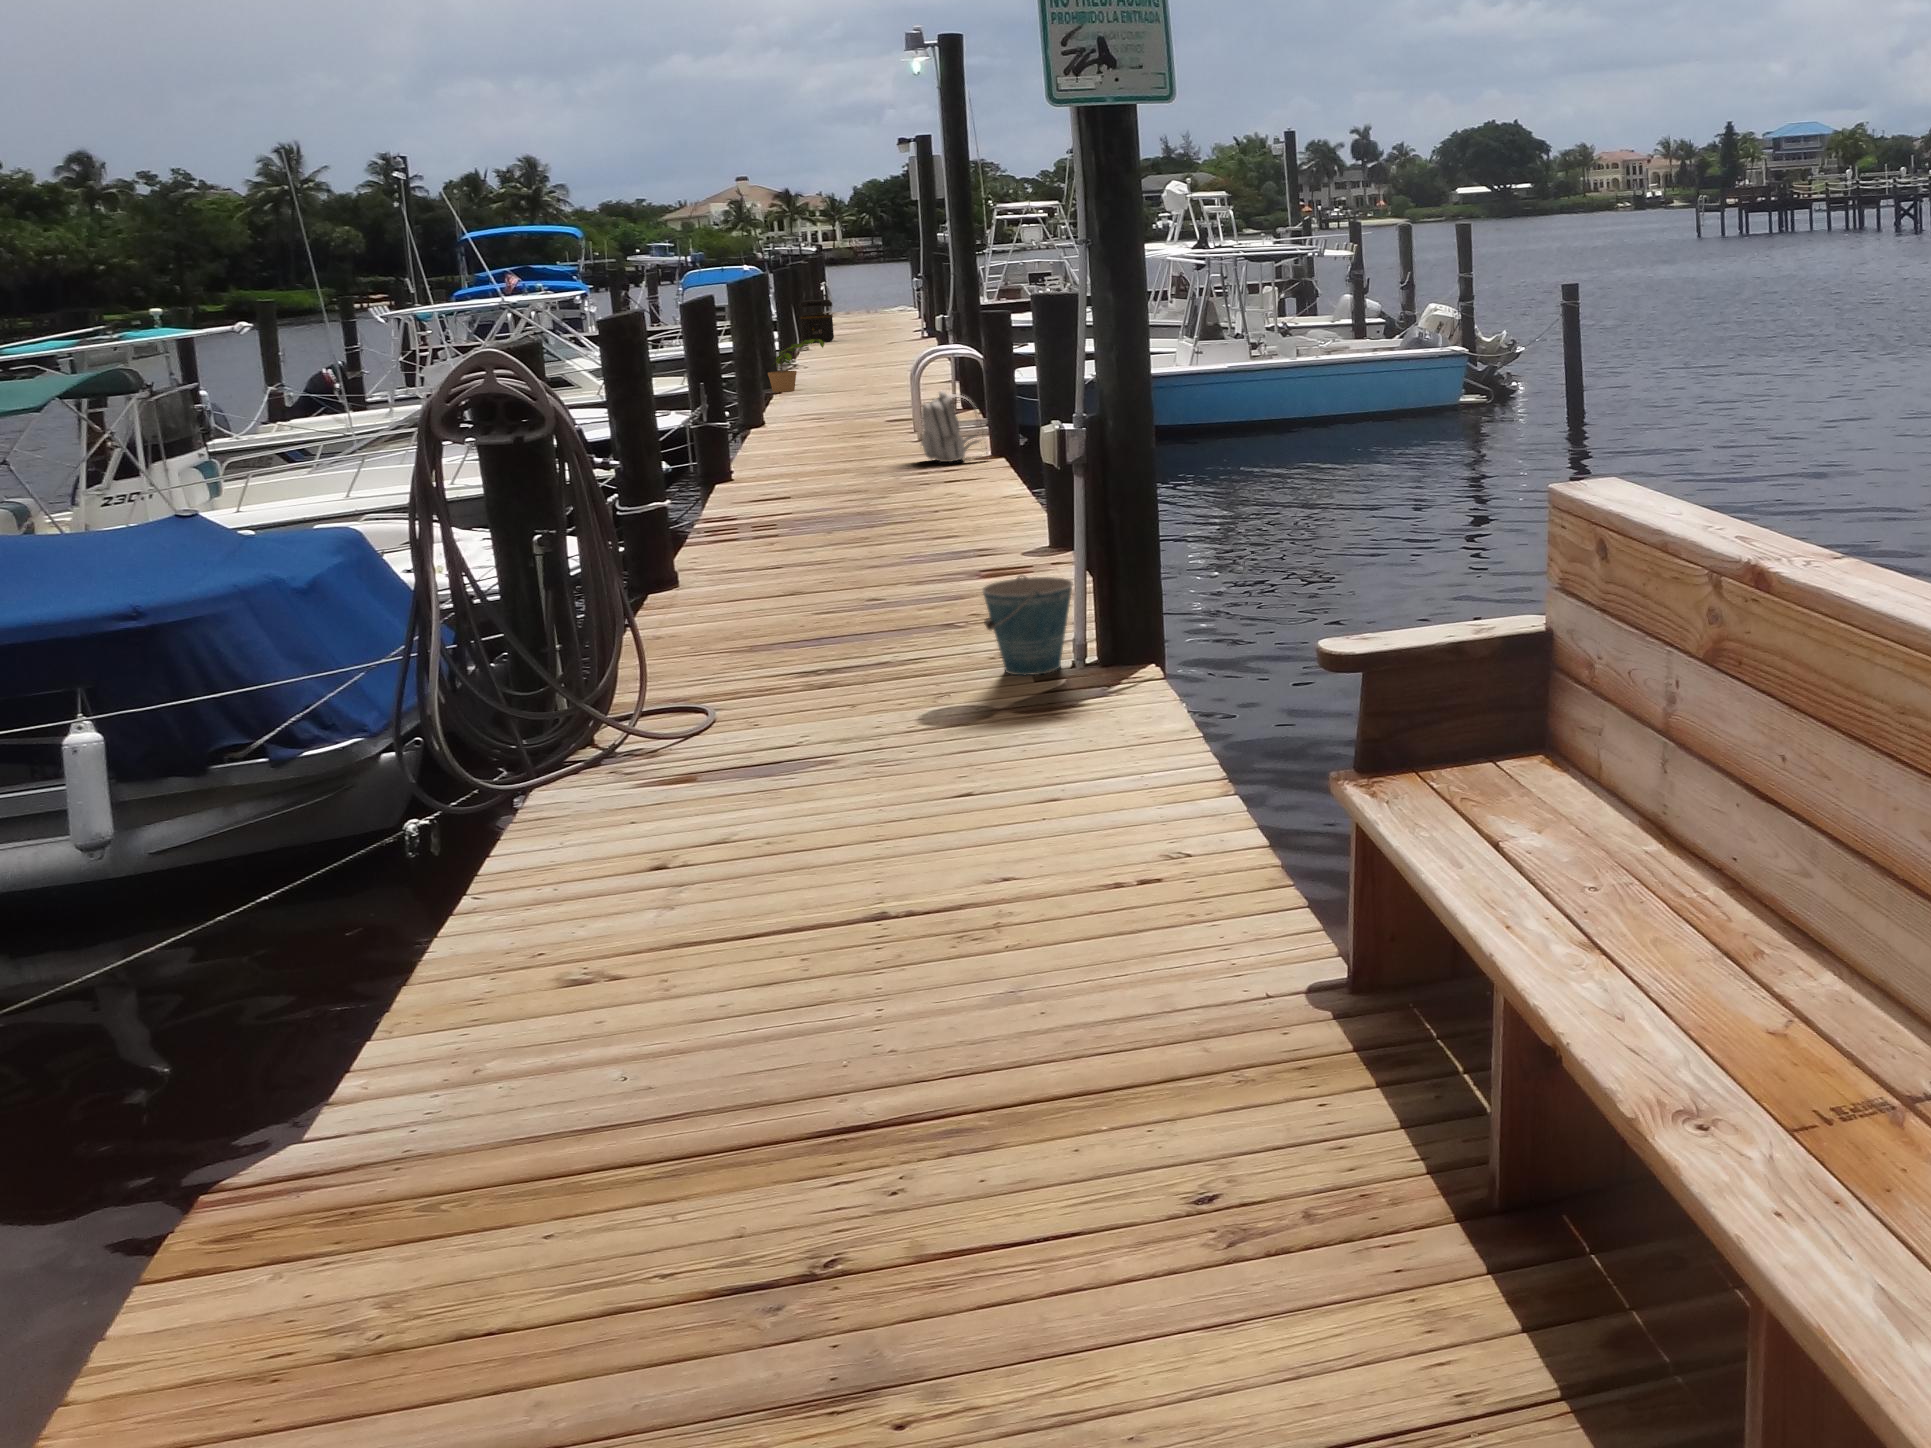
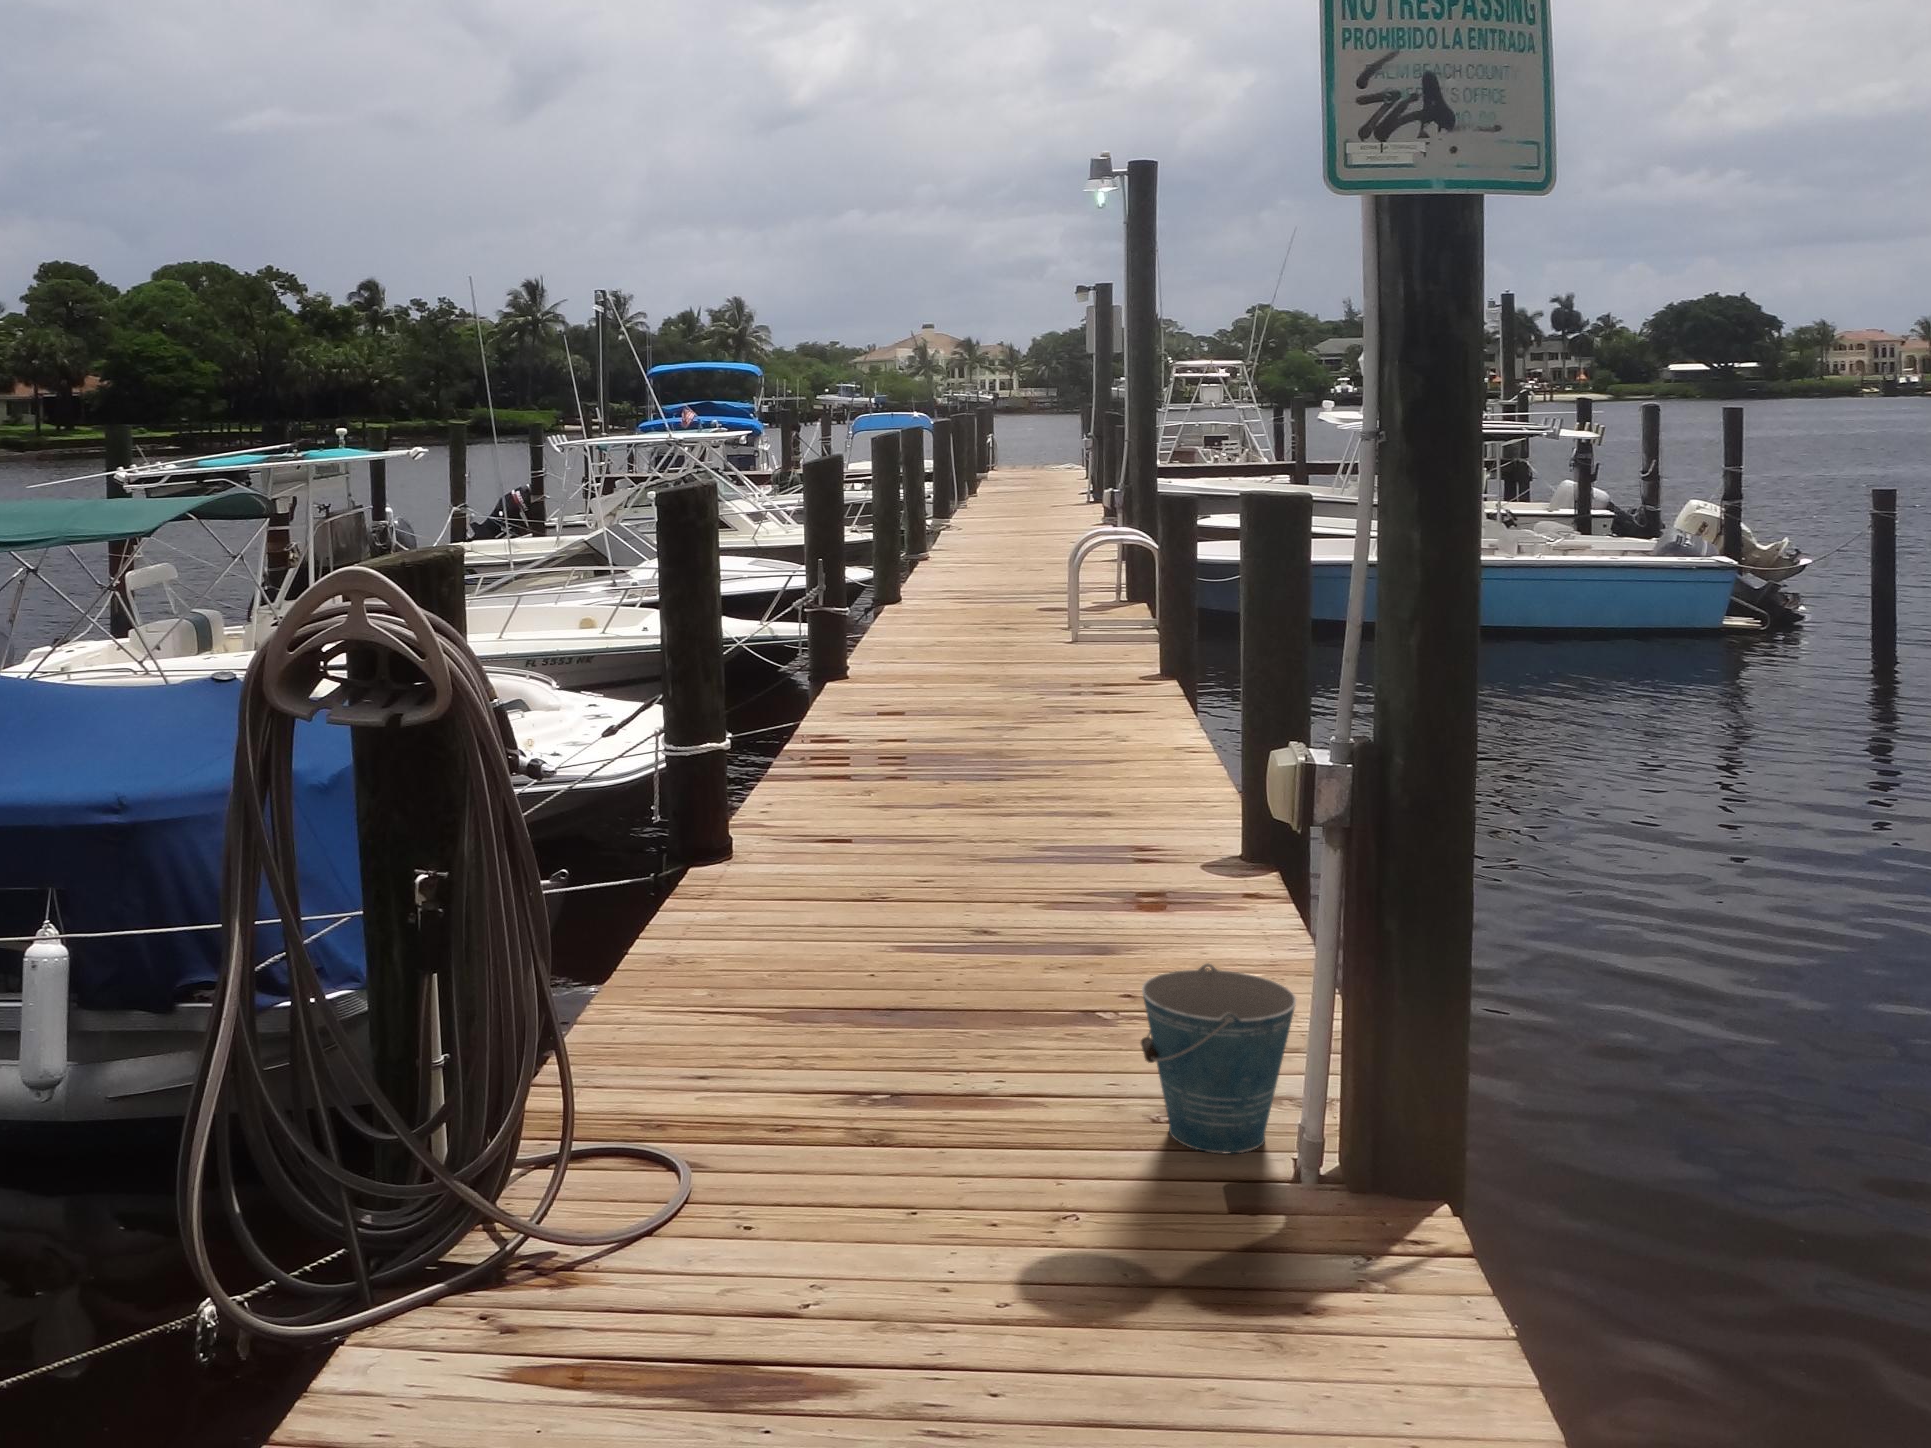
toolbox: present [799,300,834,342] -> none [966,454,999,498]
potted plant: present [768,339,824,392] -> none [920,500,981,555]
backpack: present [921,391,987,462] -> none [1072,584,1154,675]

